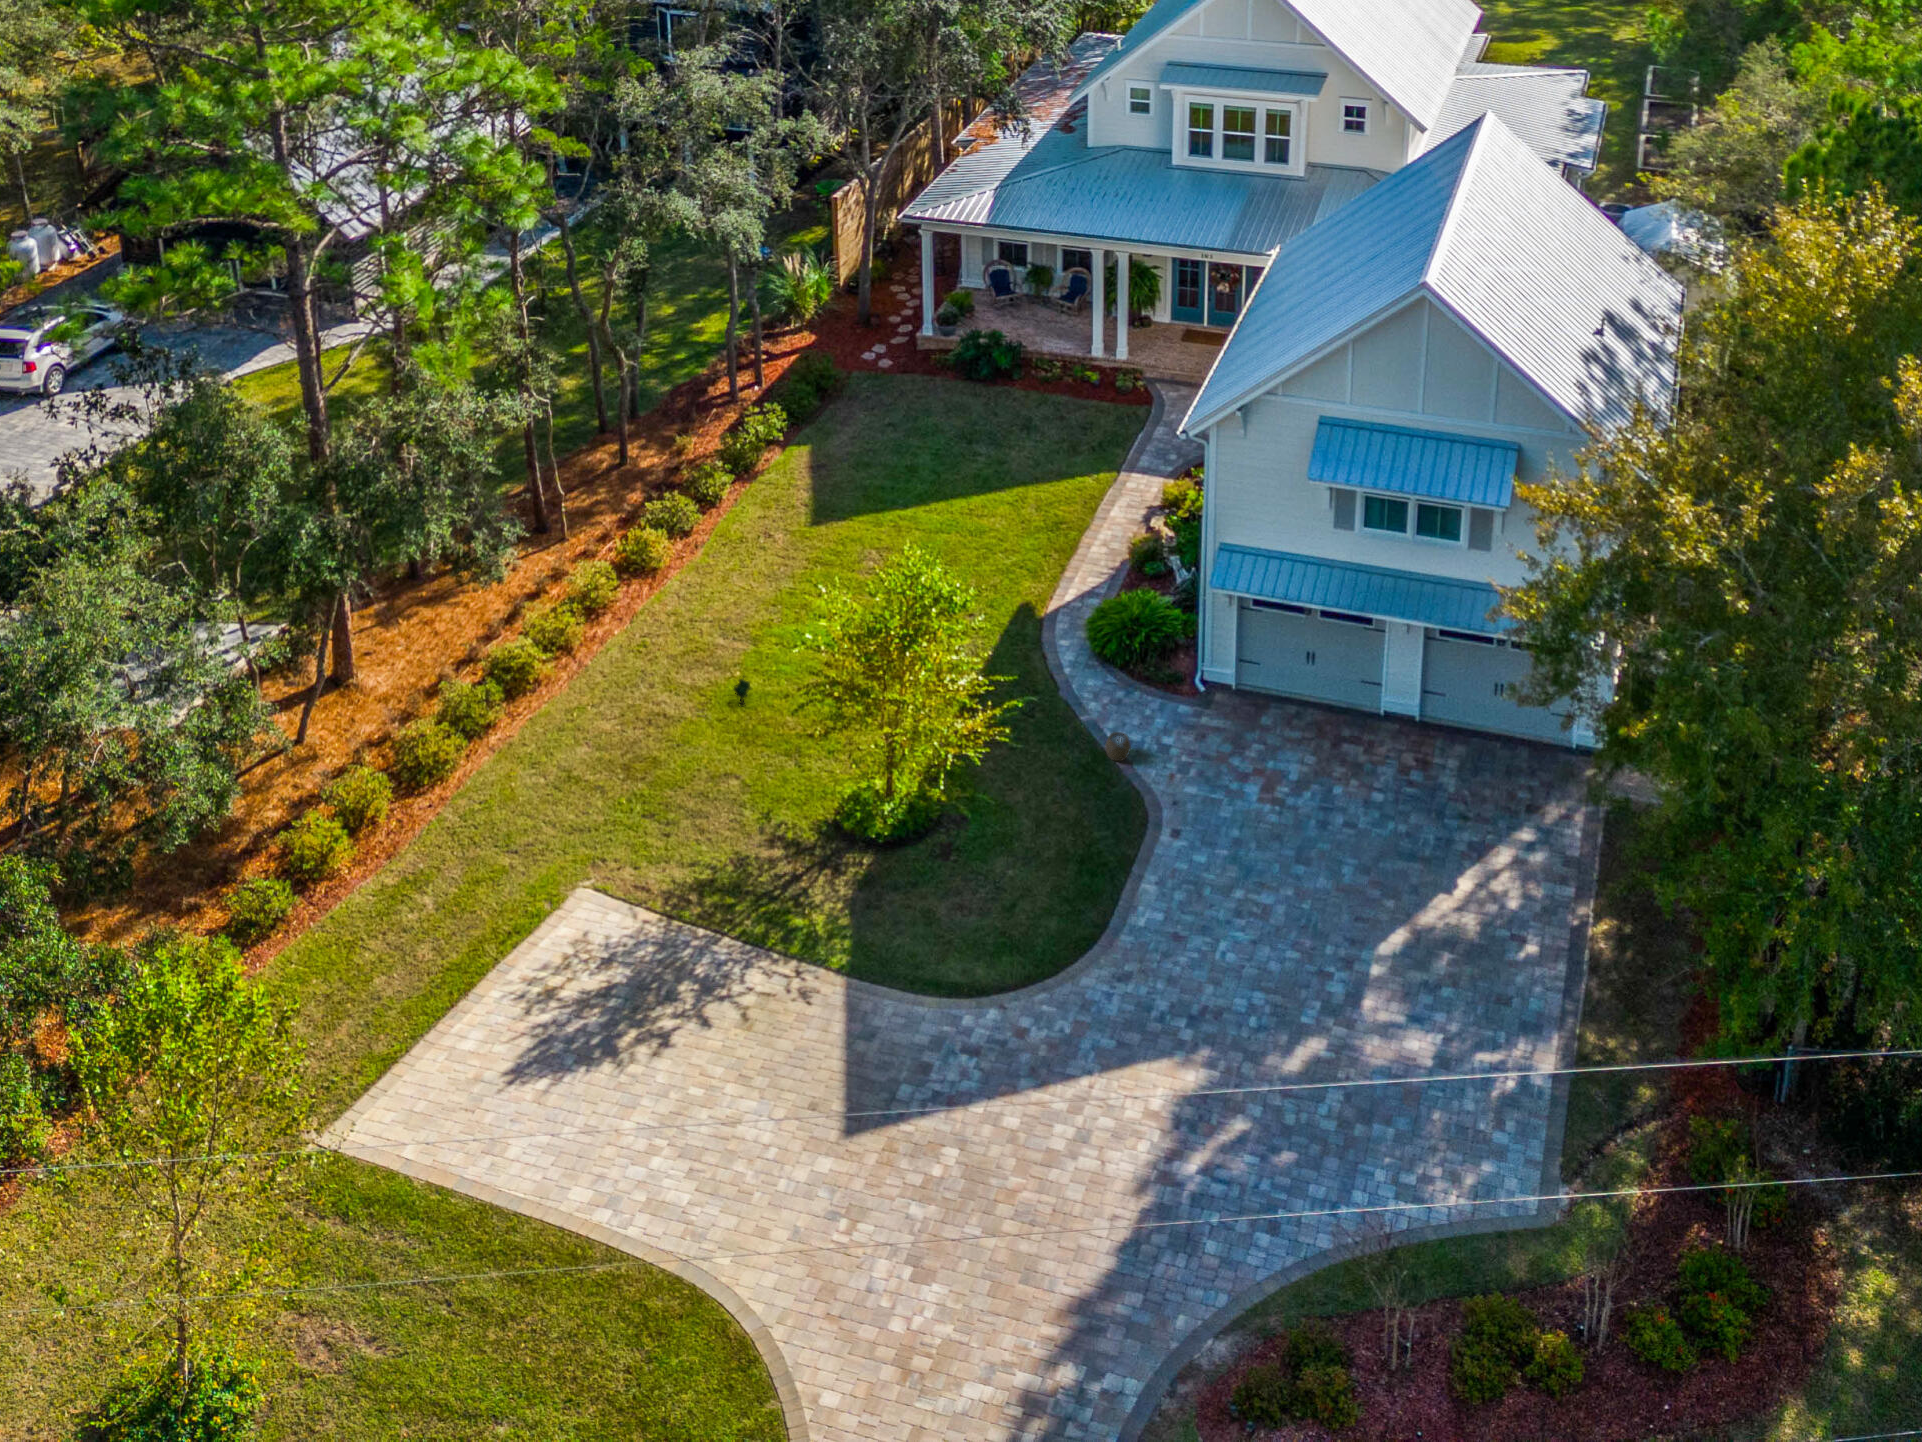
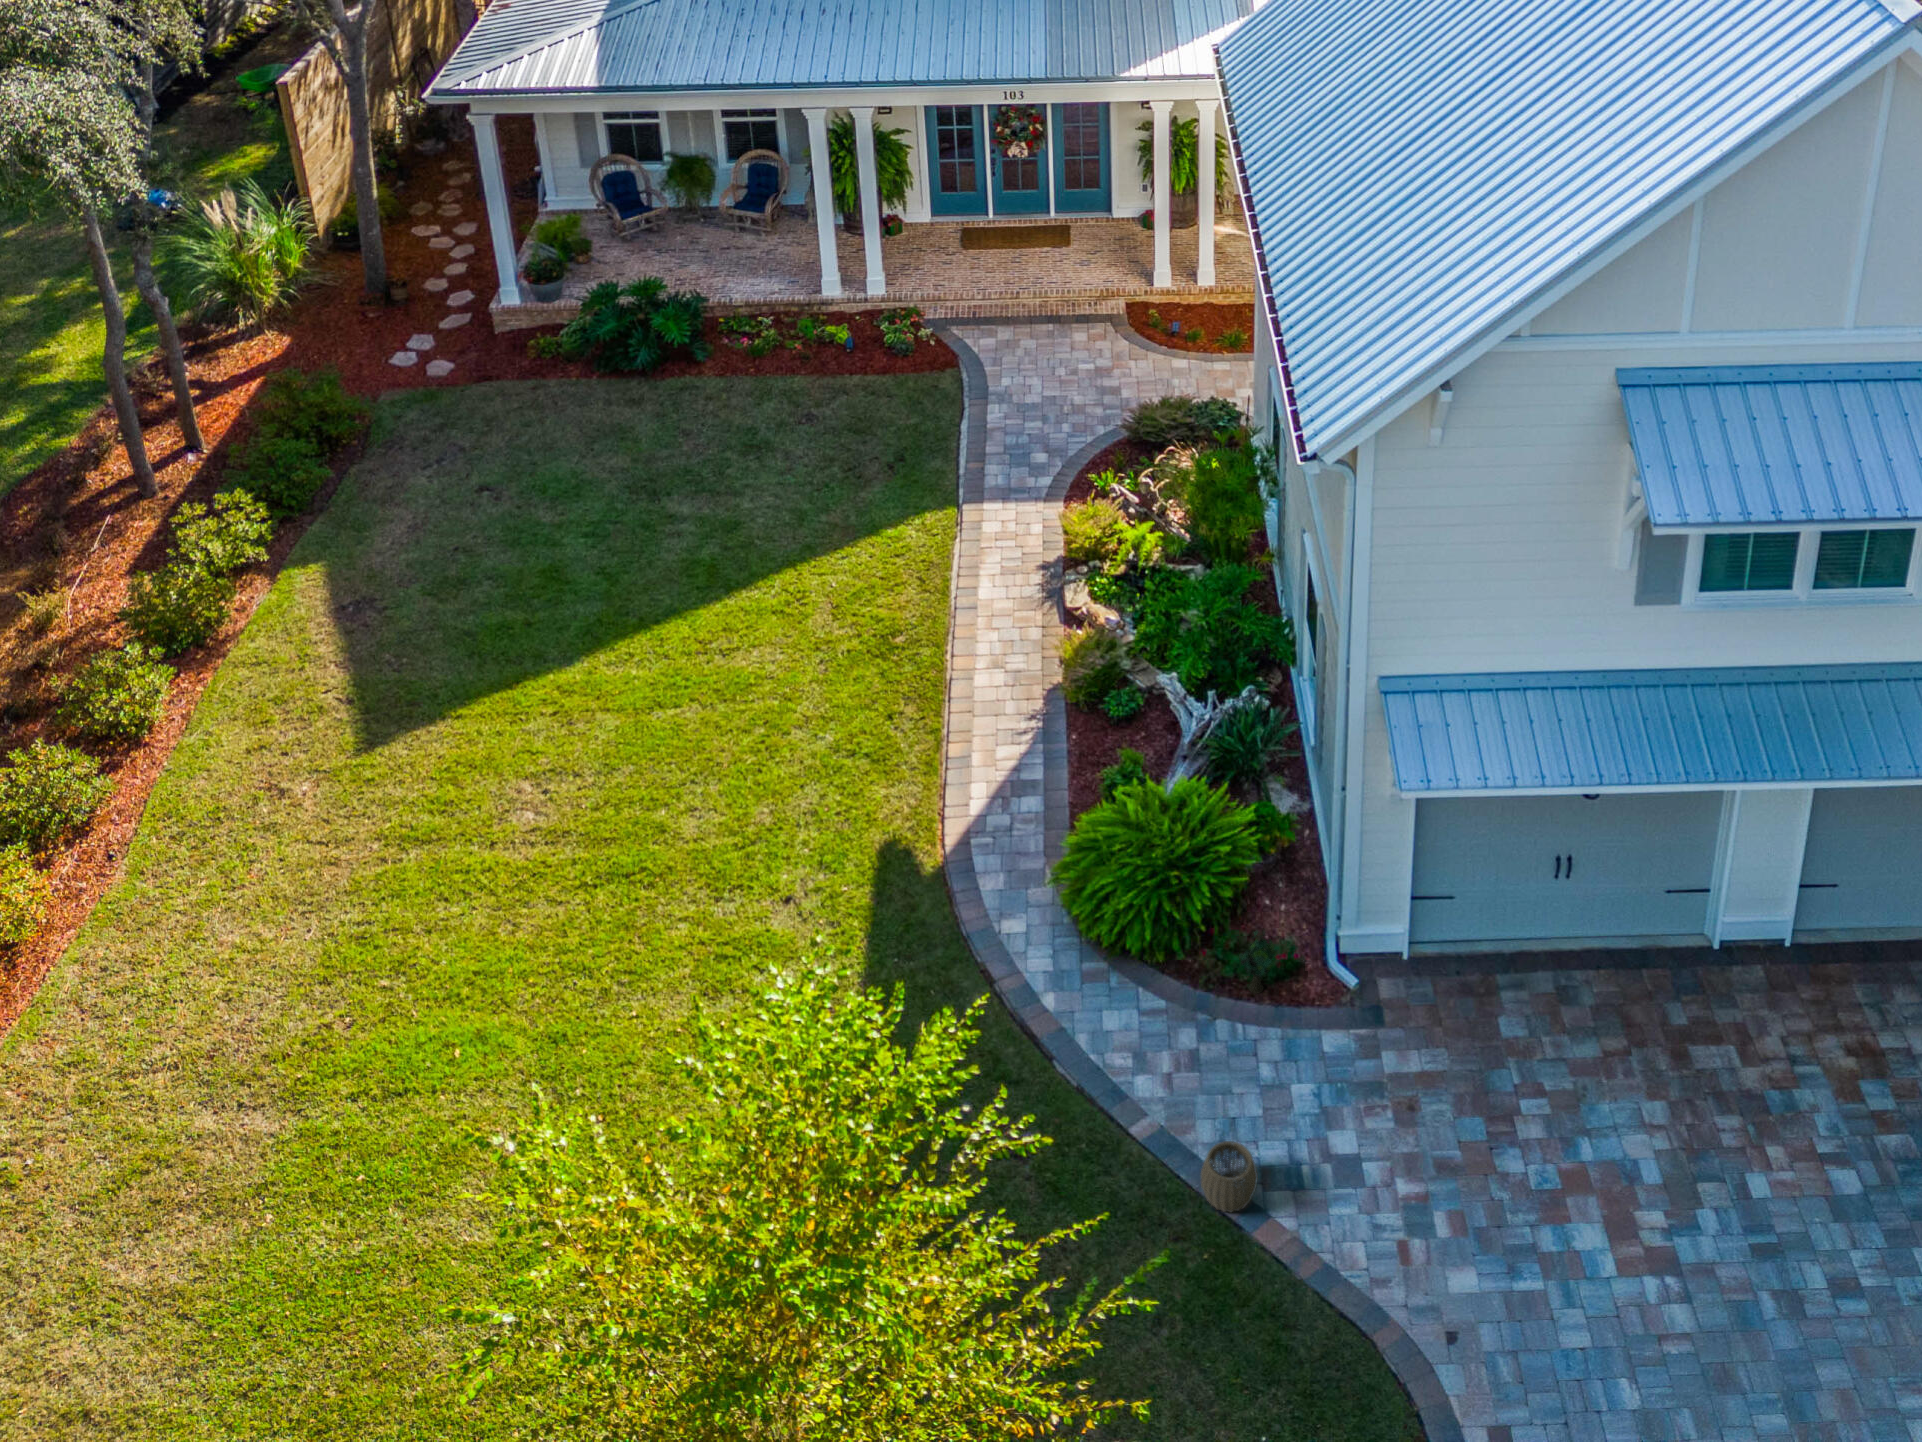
decorative plant: present [733,679,750,707] -> present [1239,929,1277,994]

